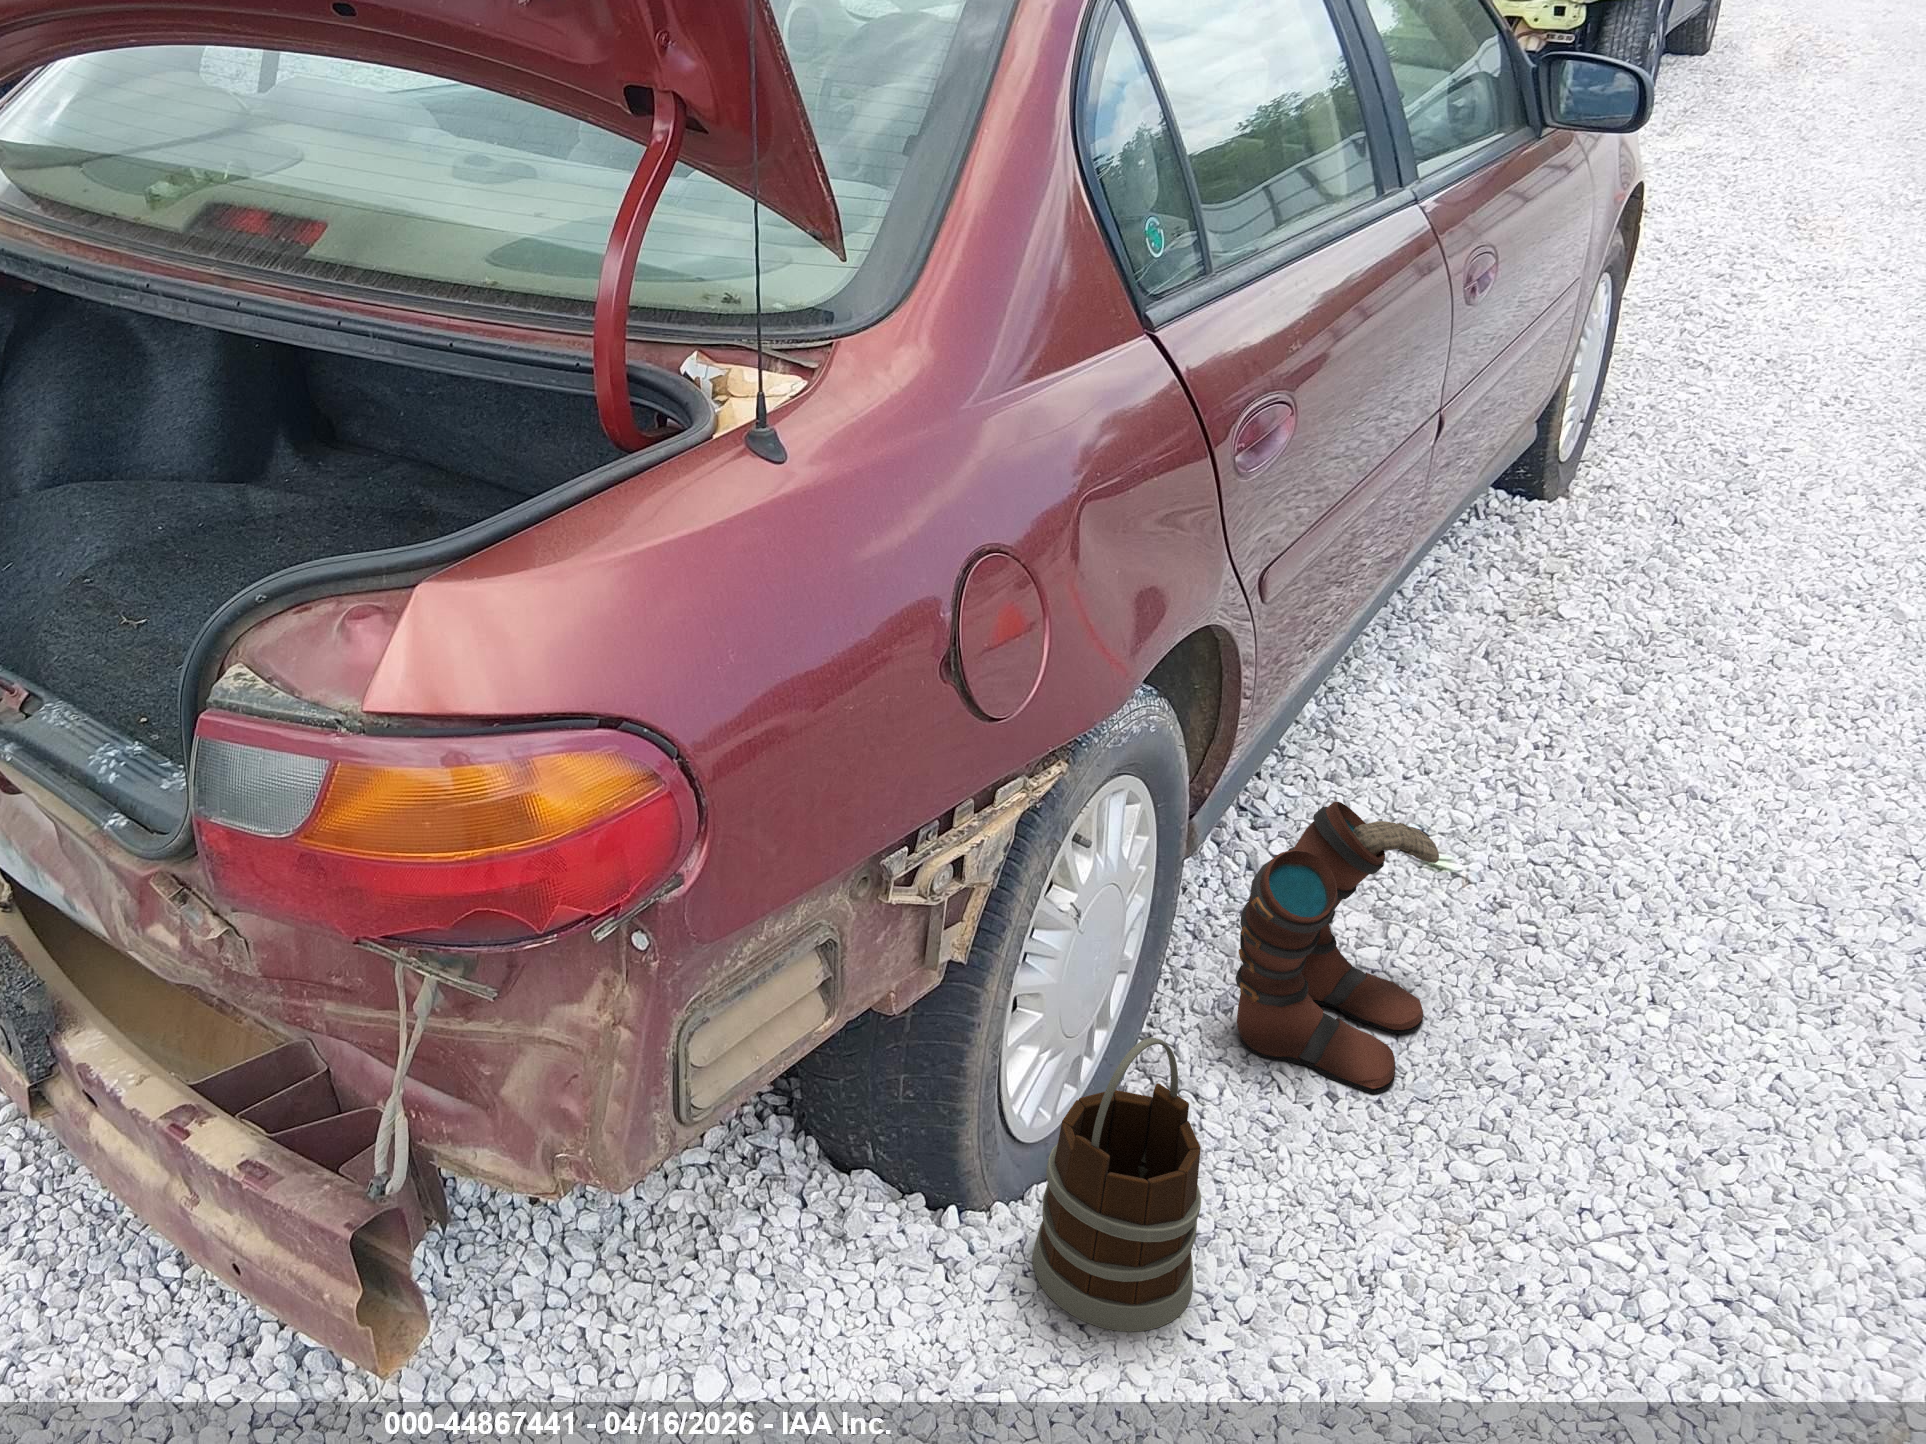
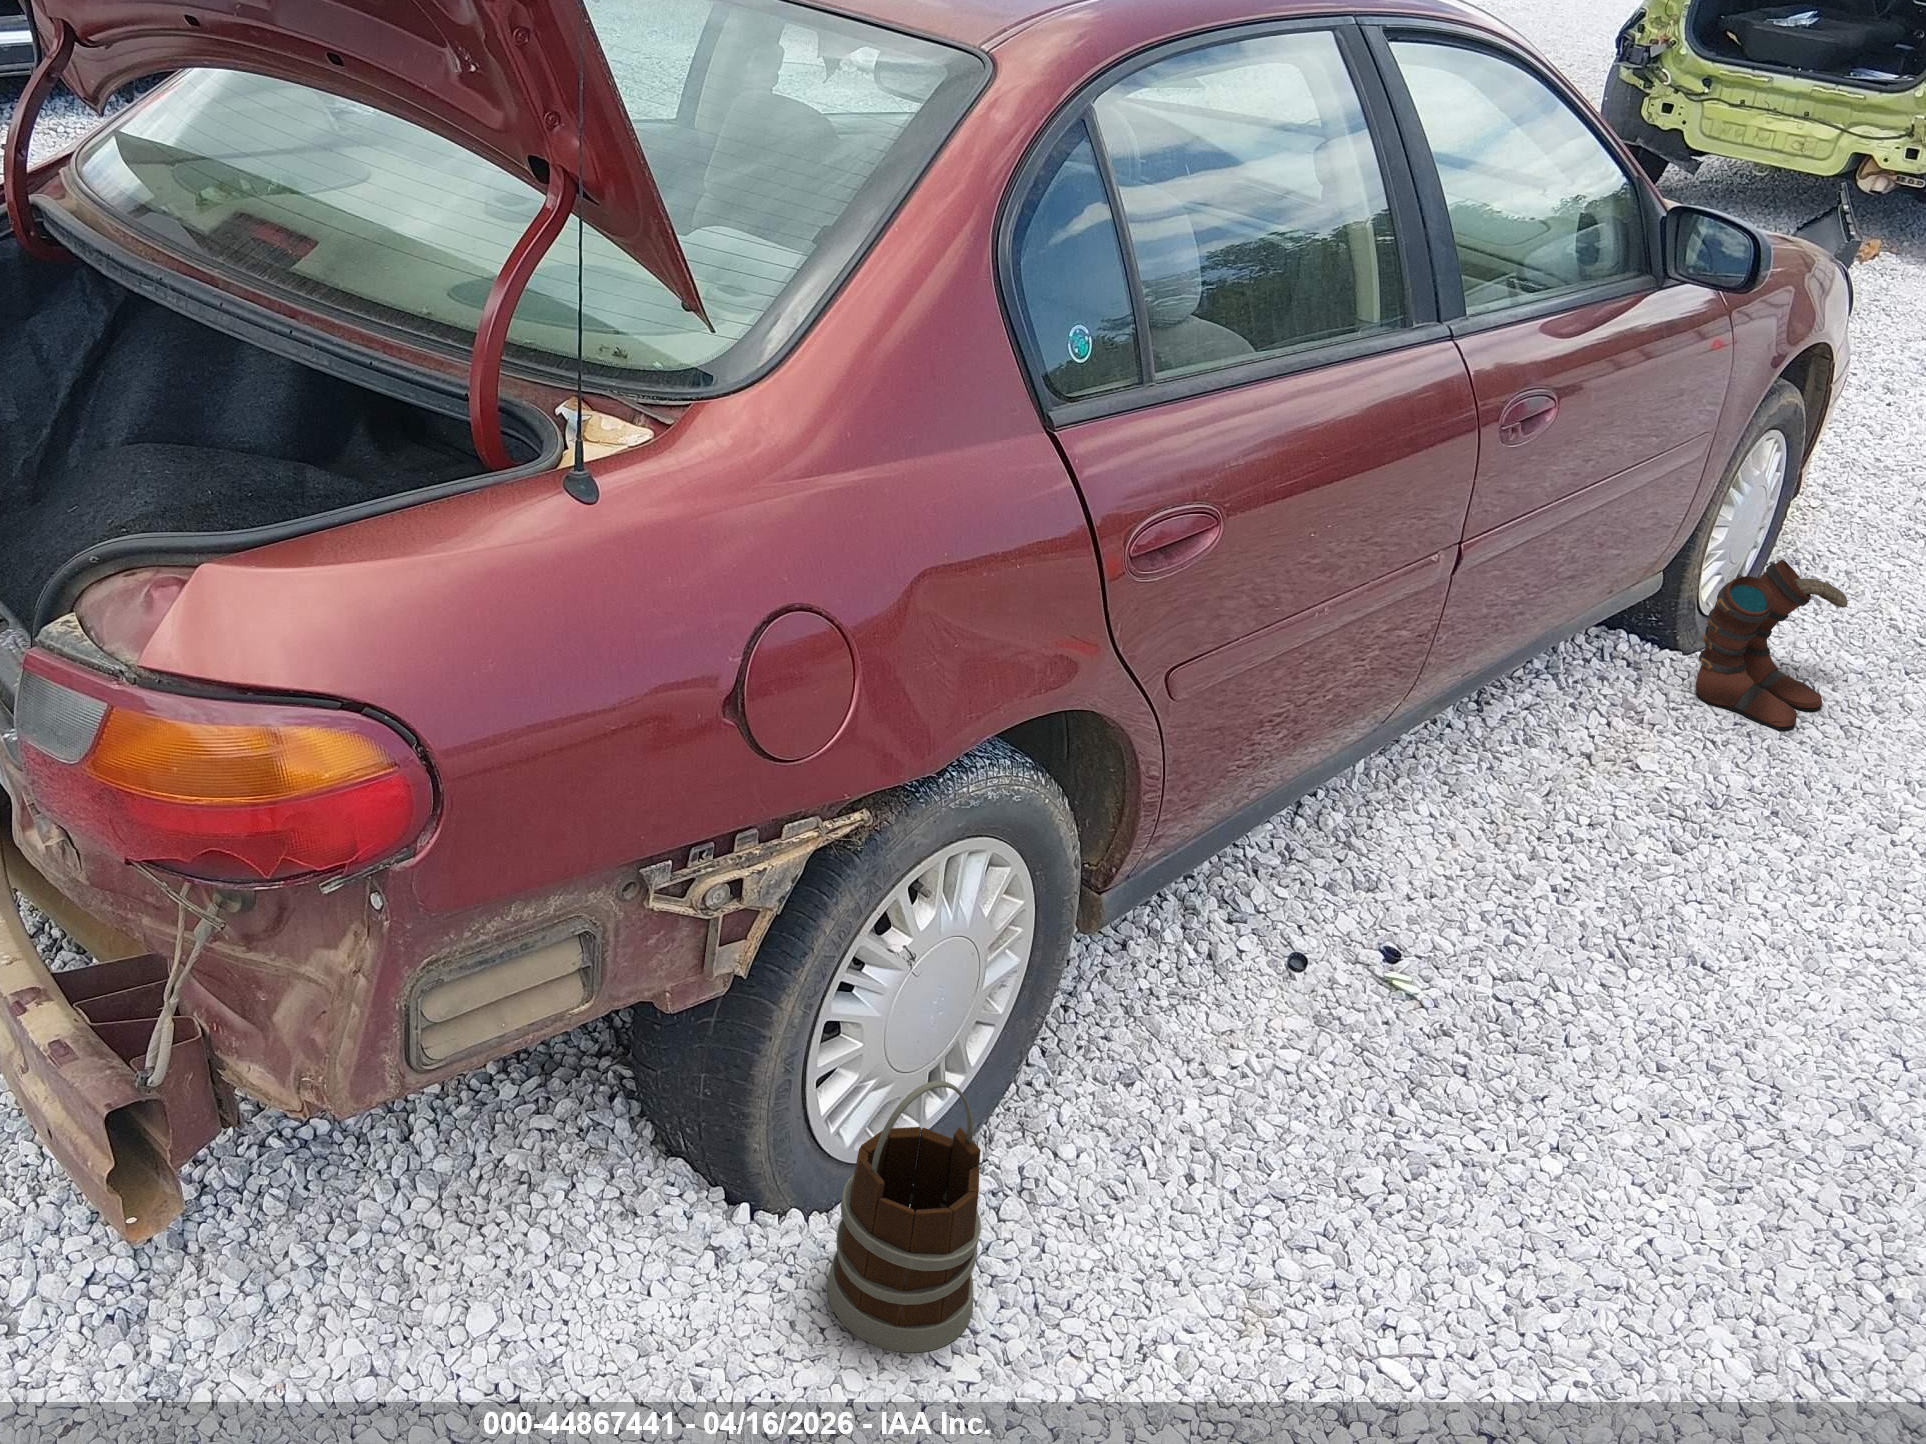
boots: present [1236,801,1439,1094] -> present [1695,560,1848,731]

